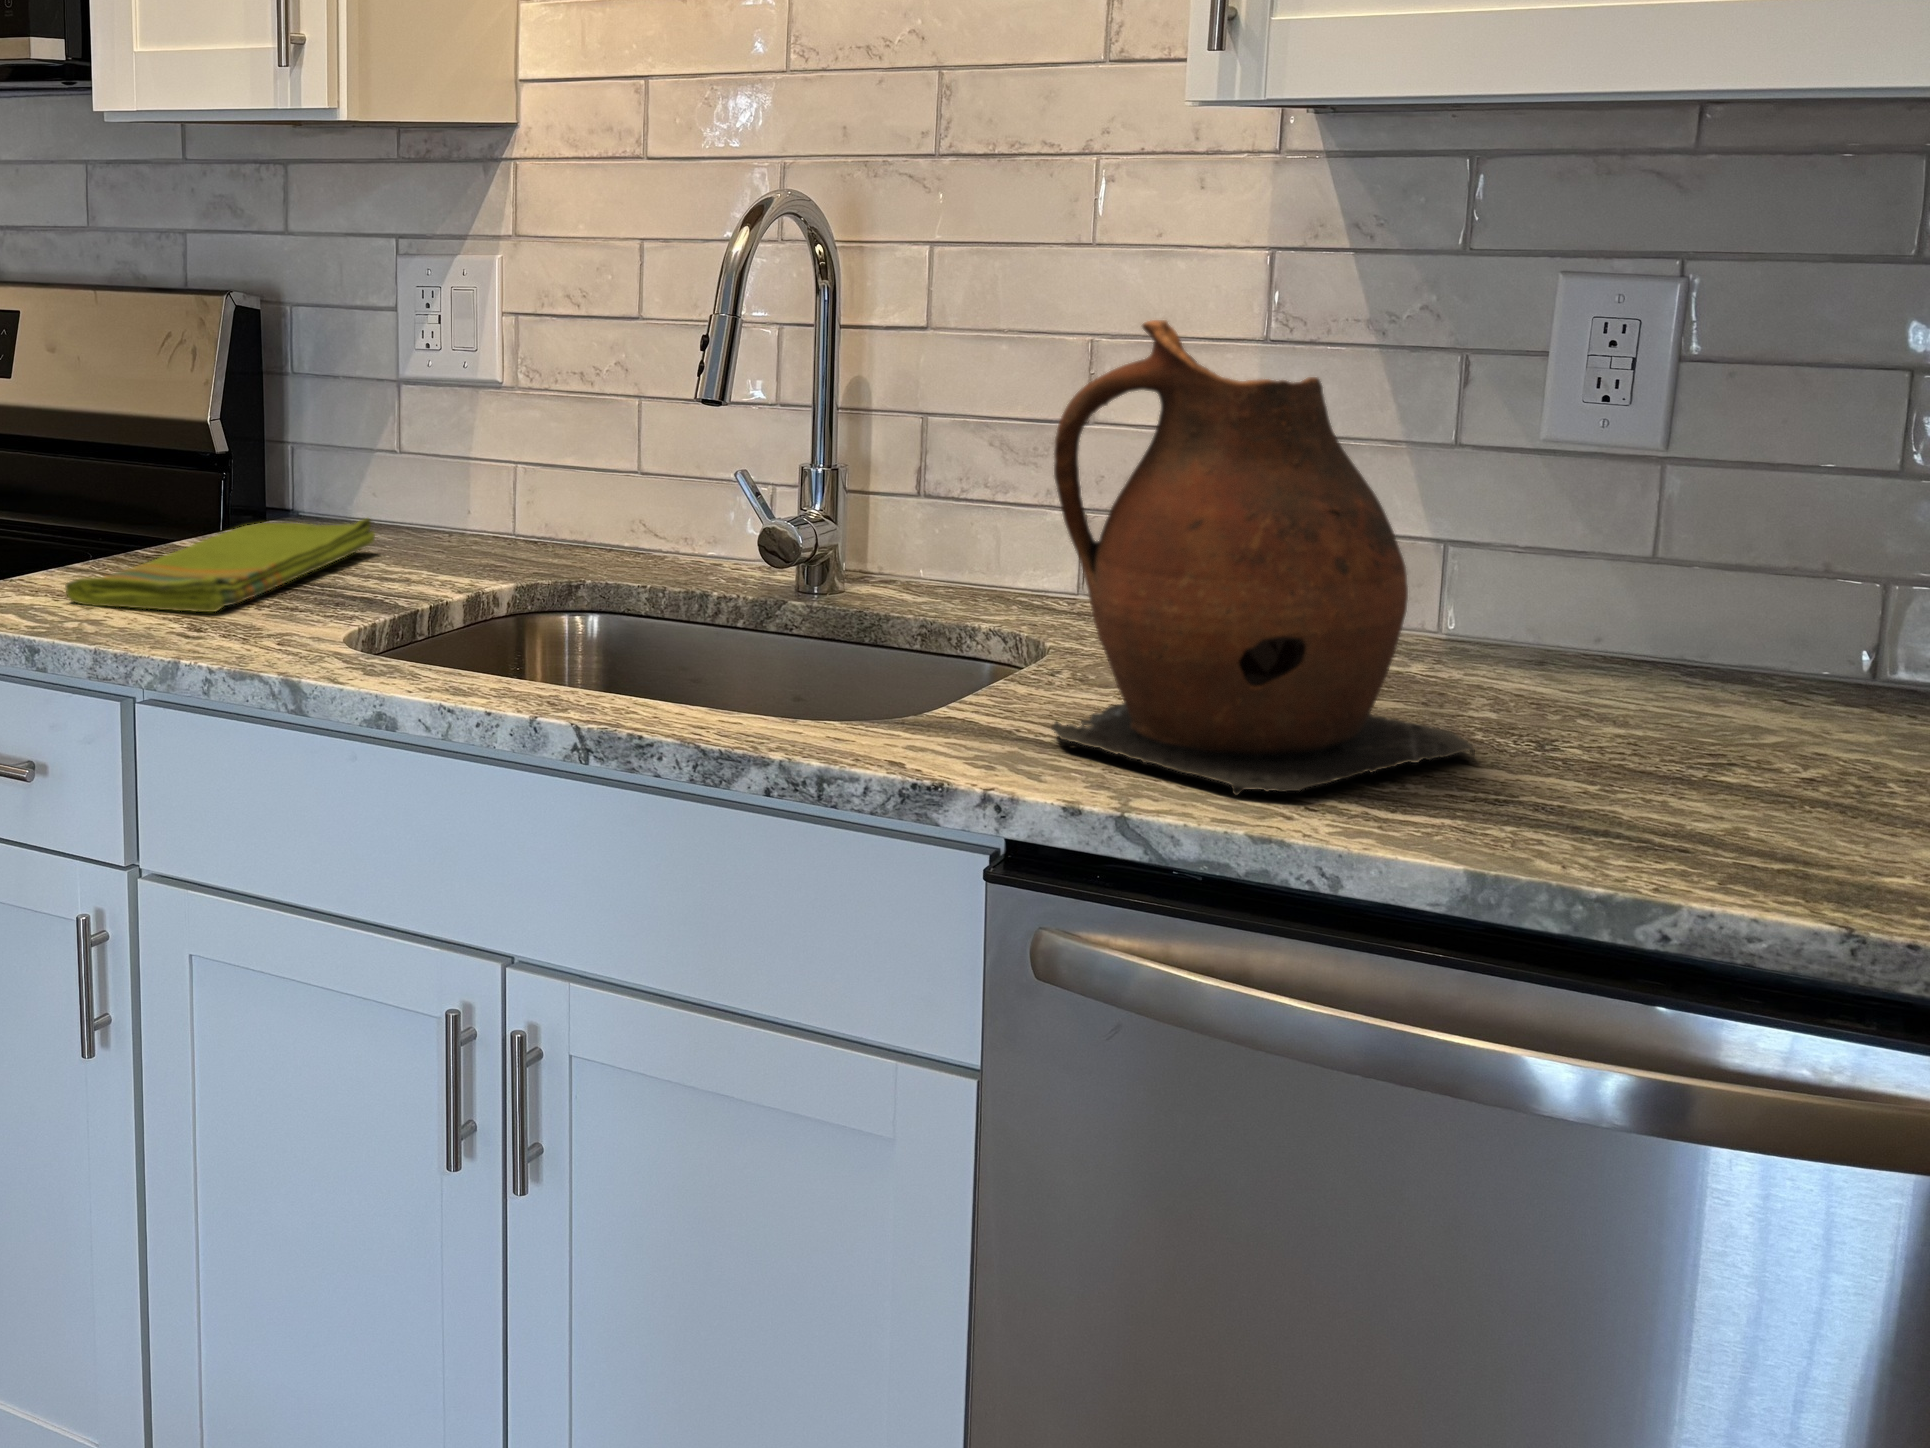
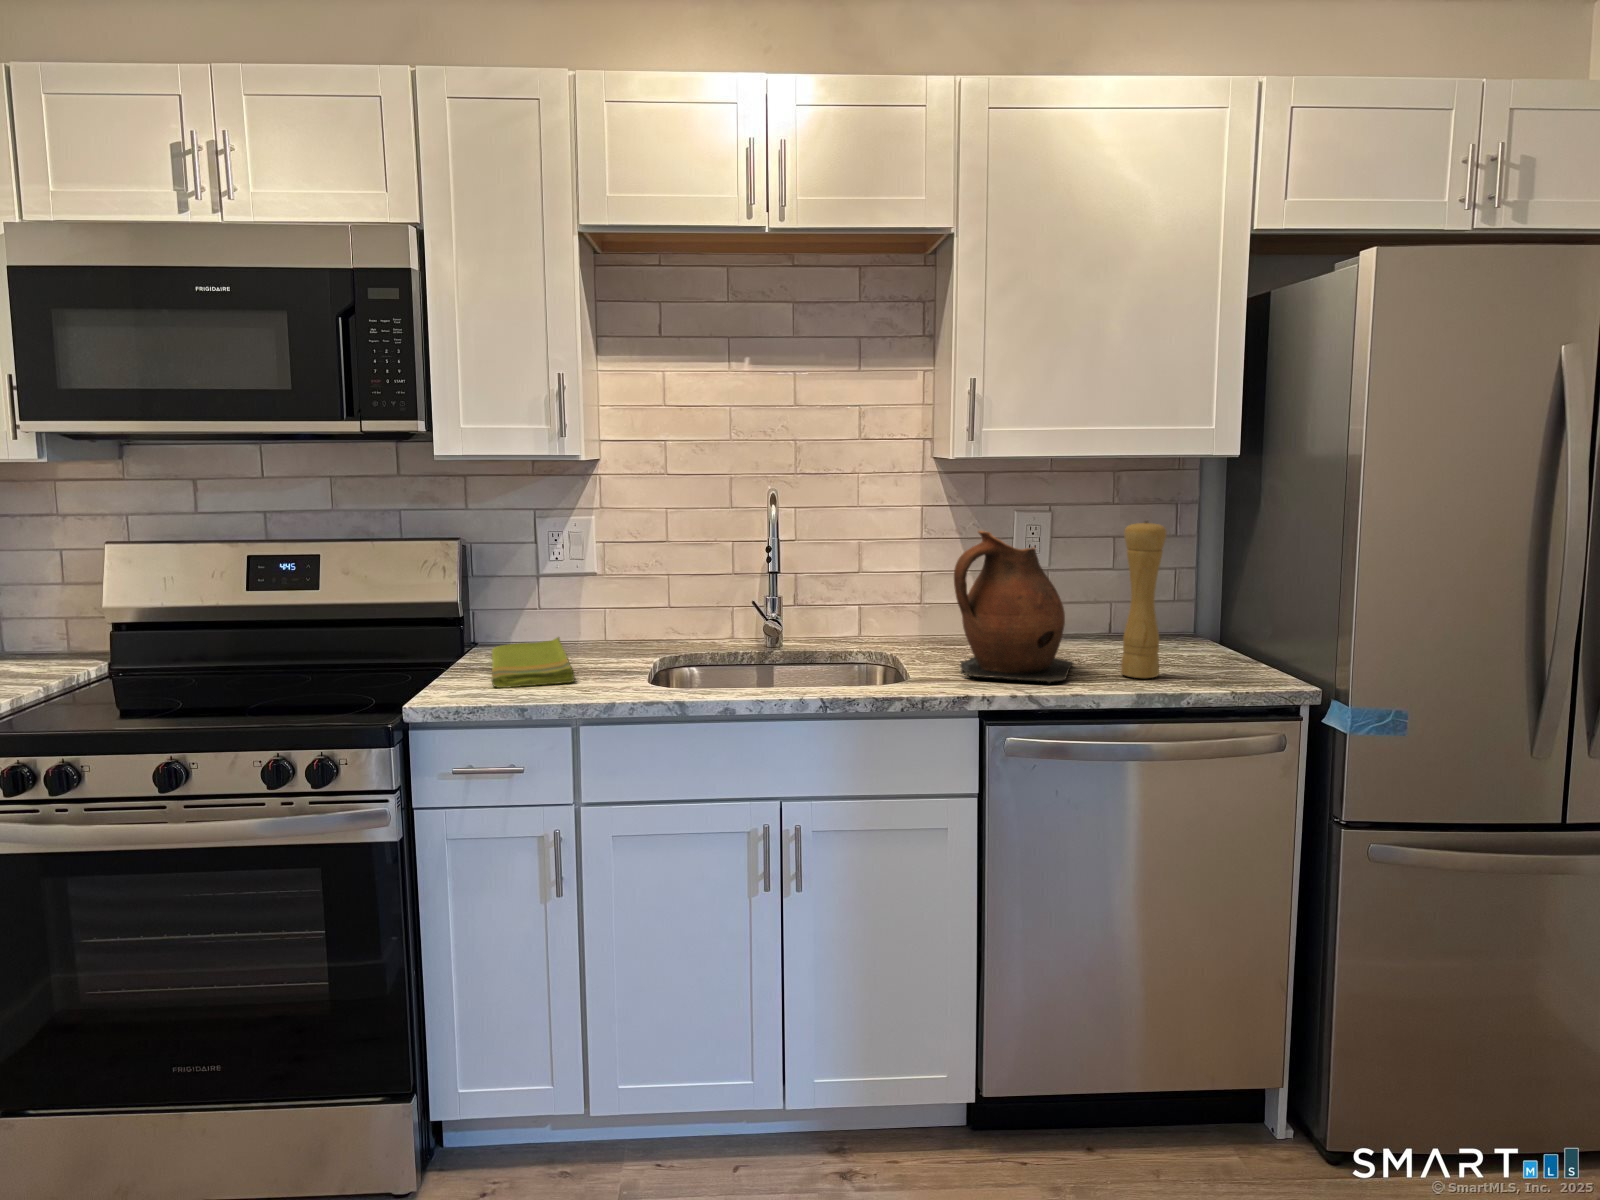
pepper mill: none [1550,310,1733,836] -> present [1121,520,1166,678]

